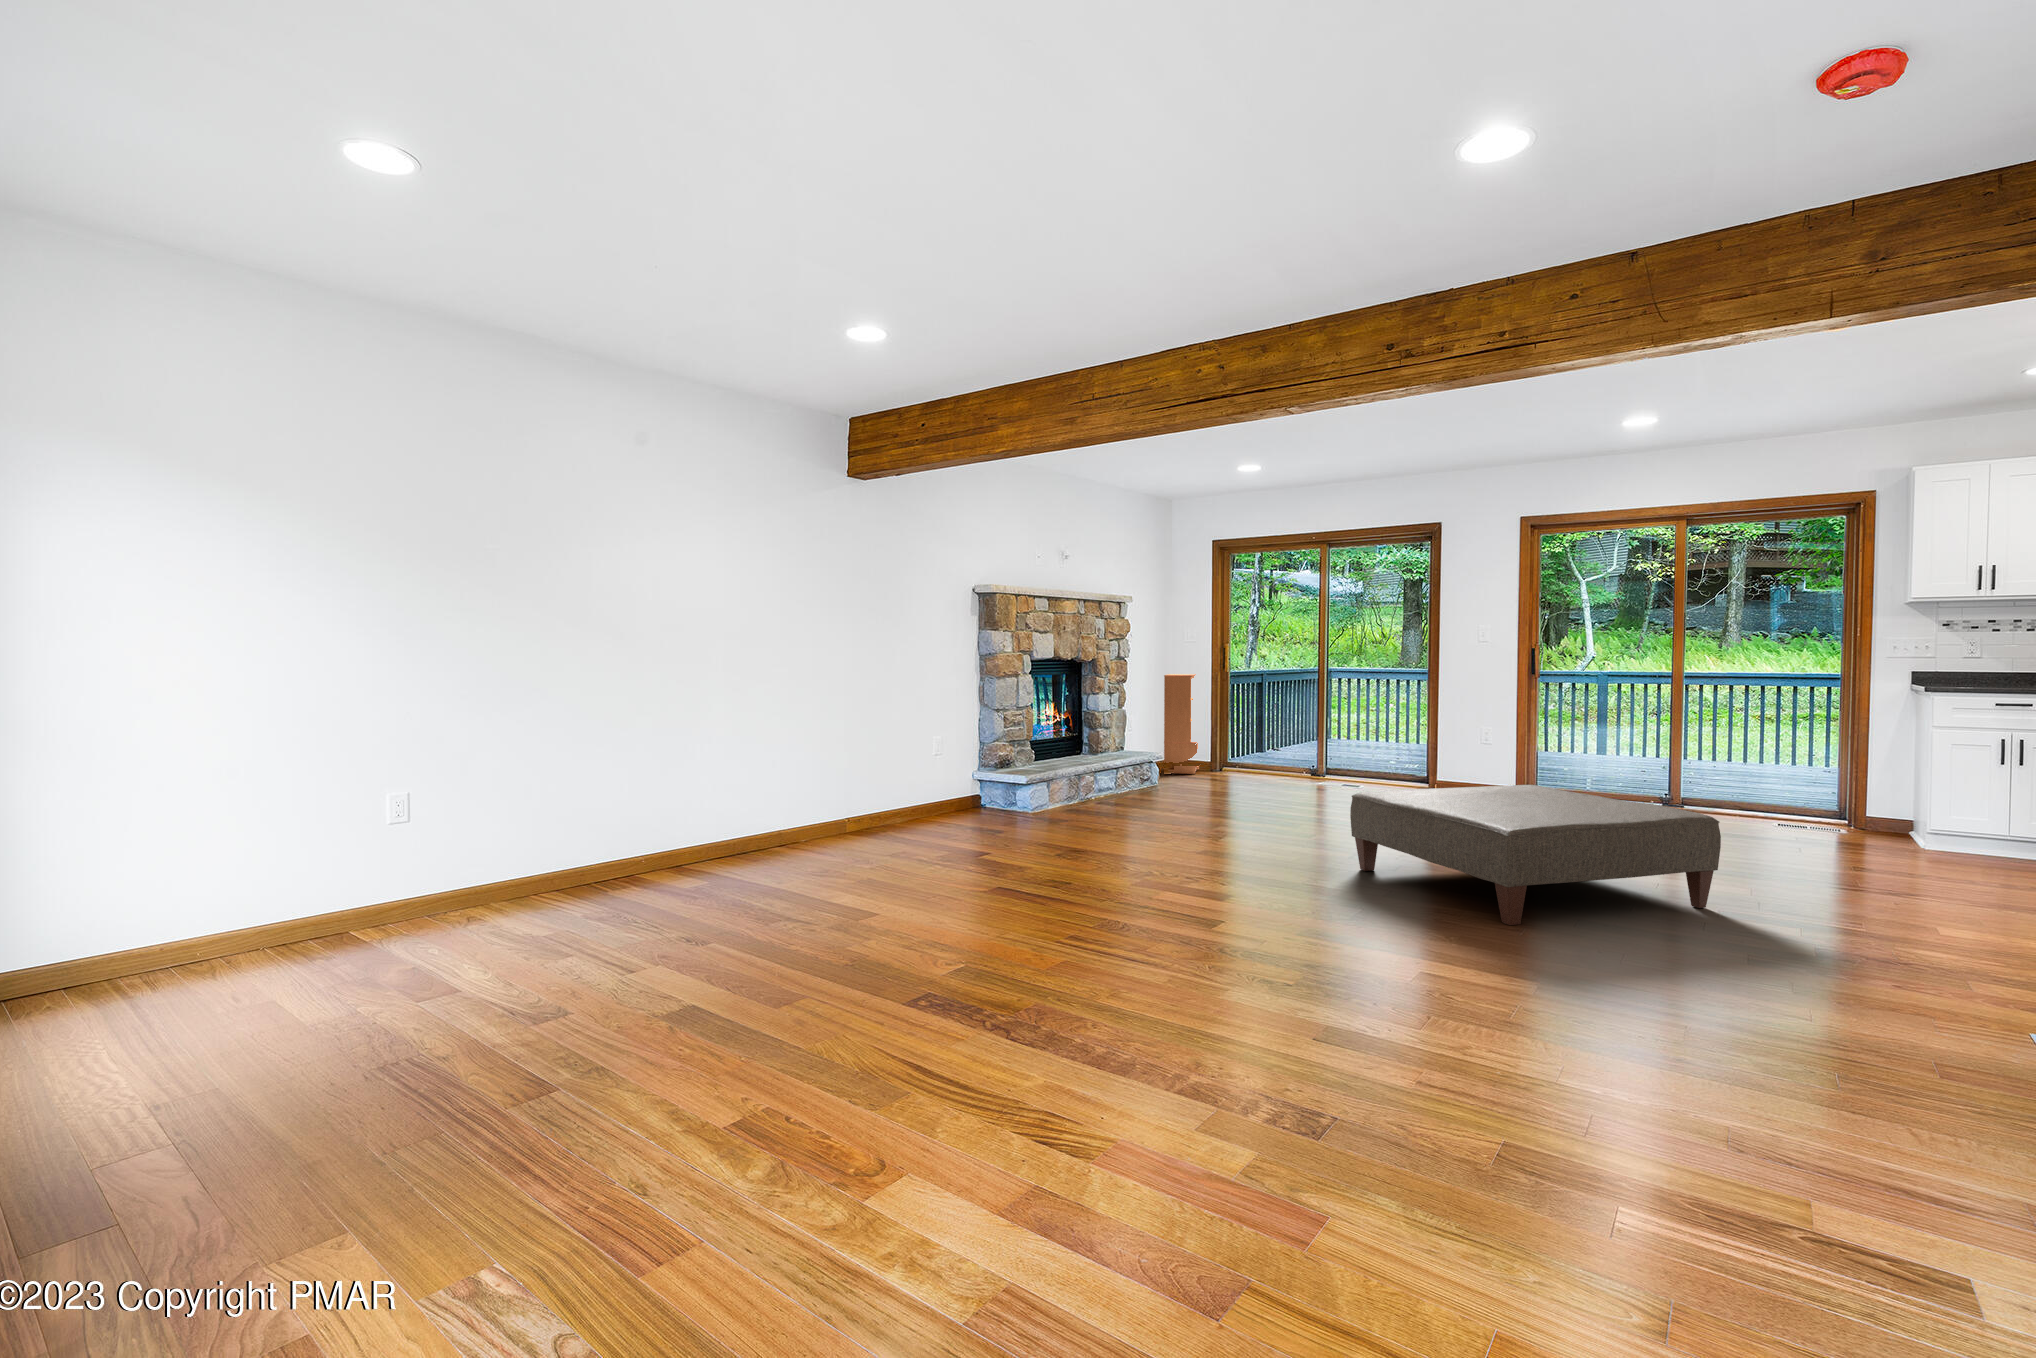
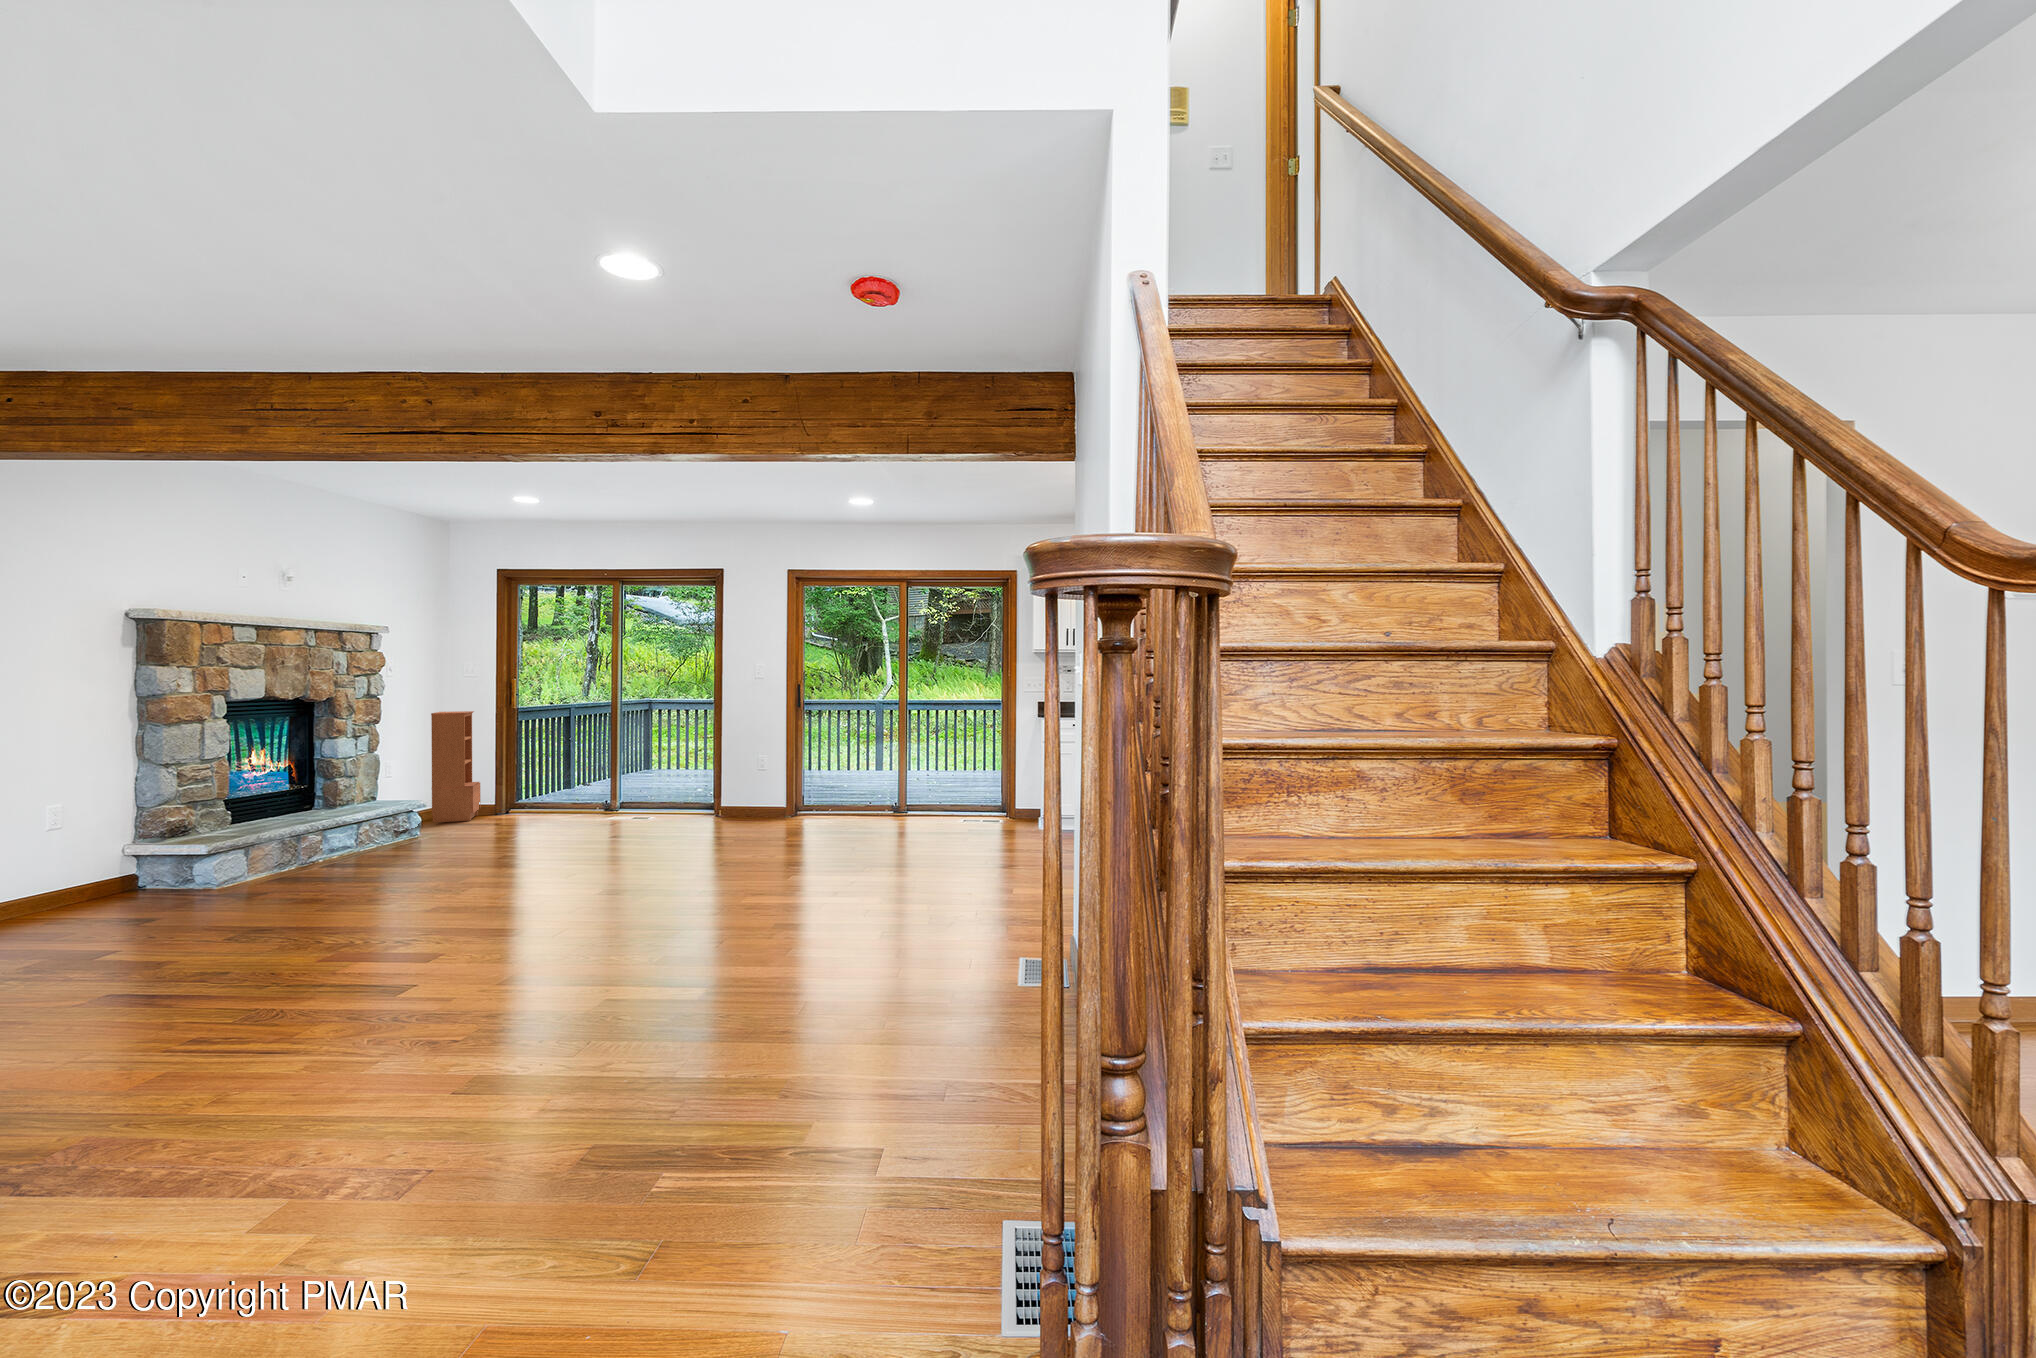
ottoman: present [1350,785,1721,925] -> none [591,807,882,934]

